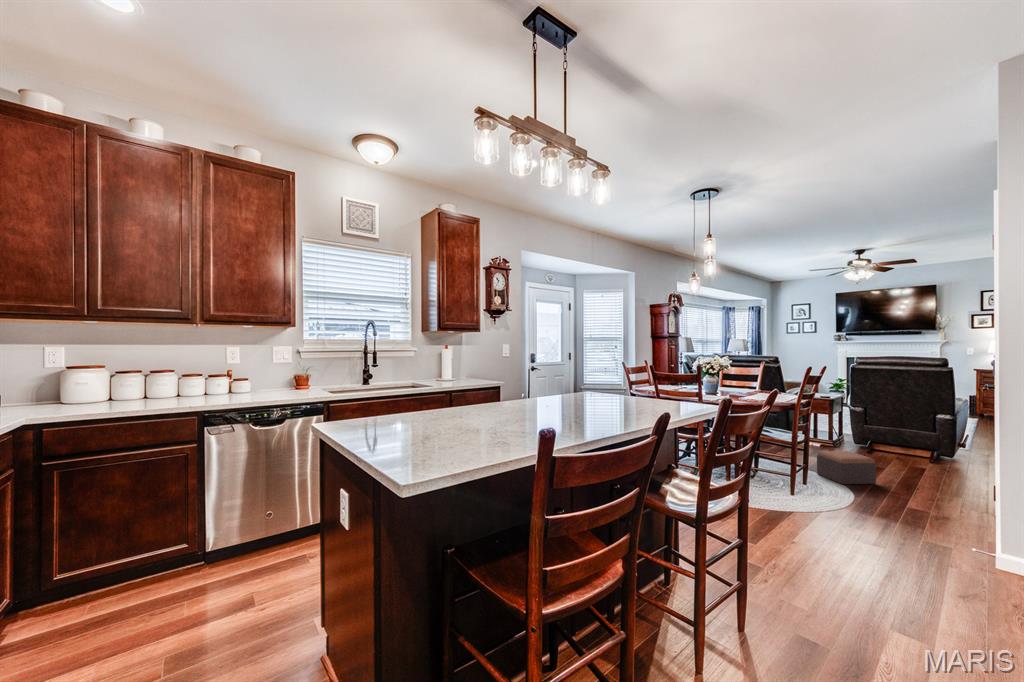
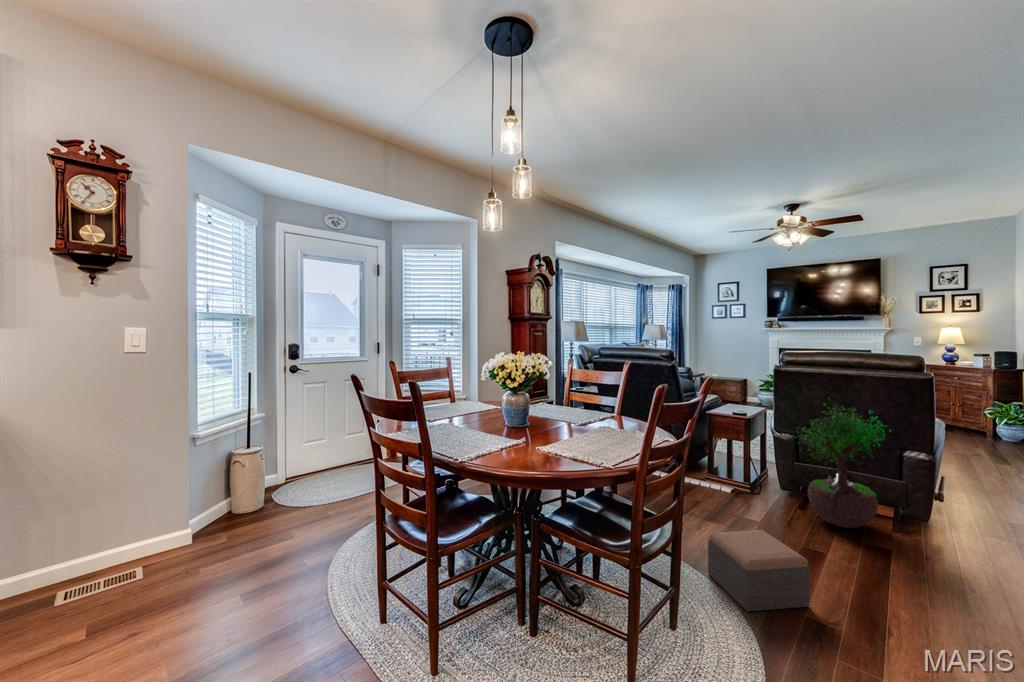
potted tree: none [864,383,926,461] -> present [797,407,885,528]

